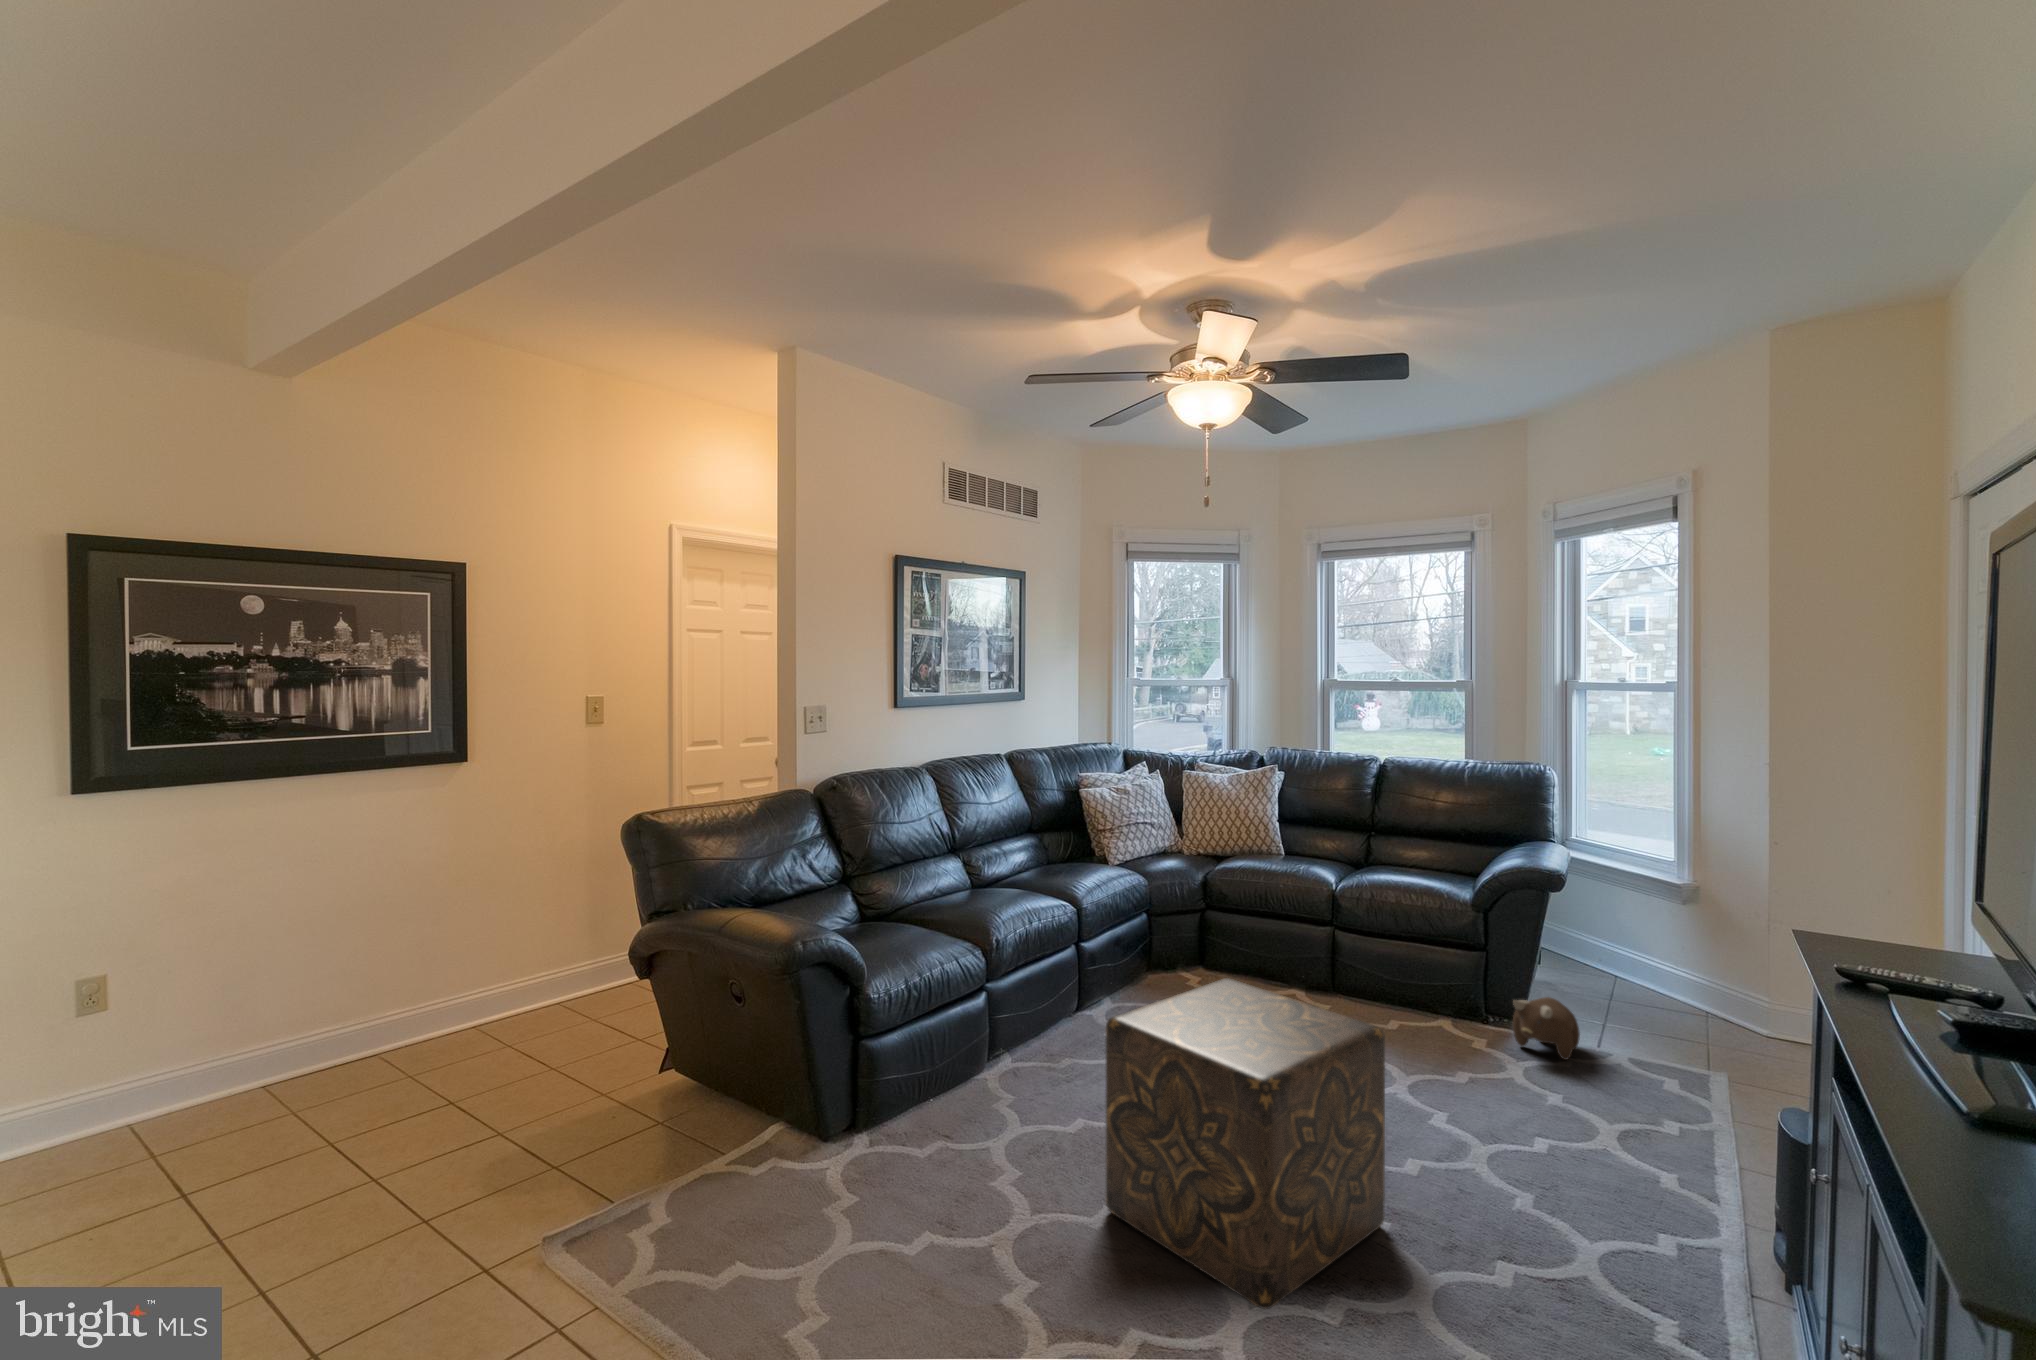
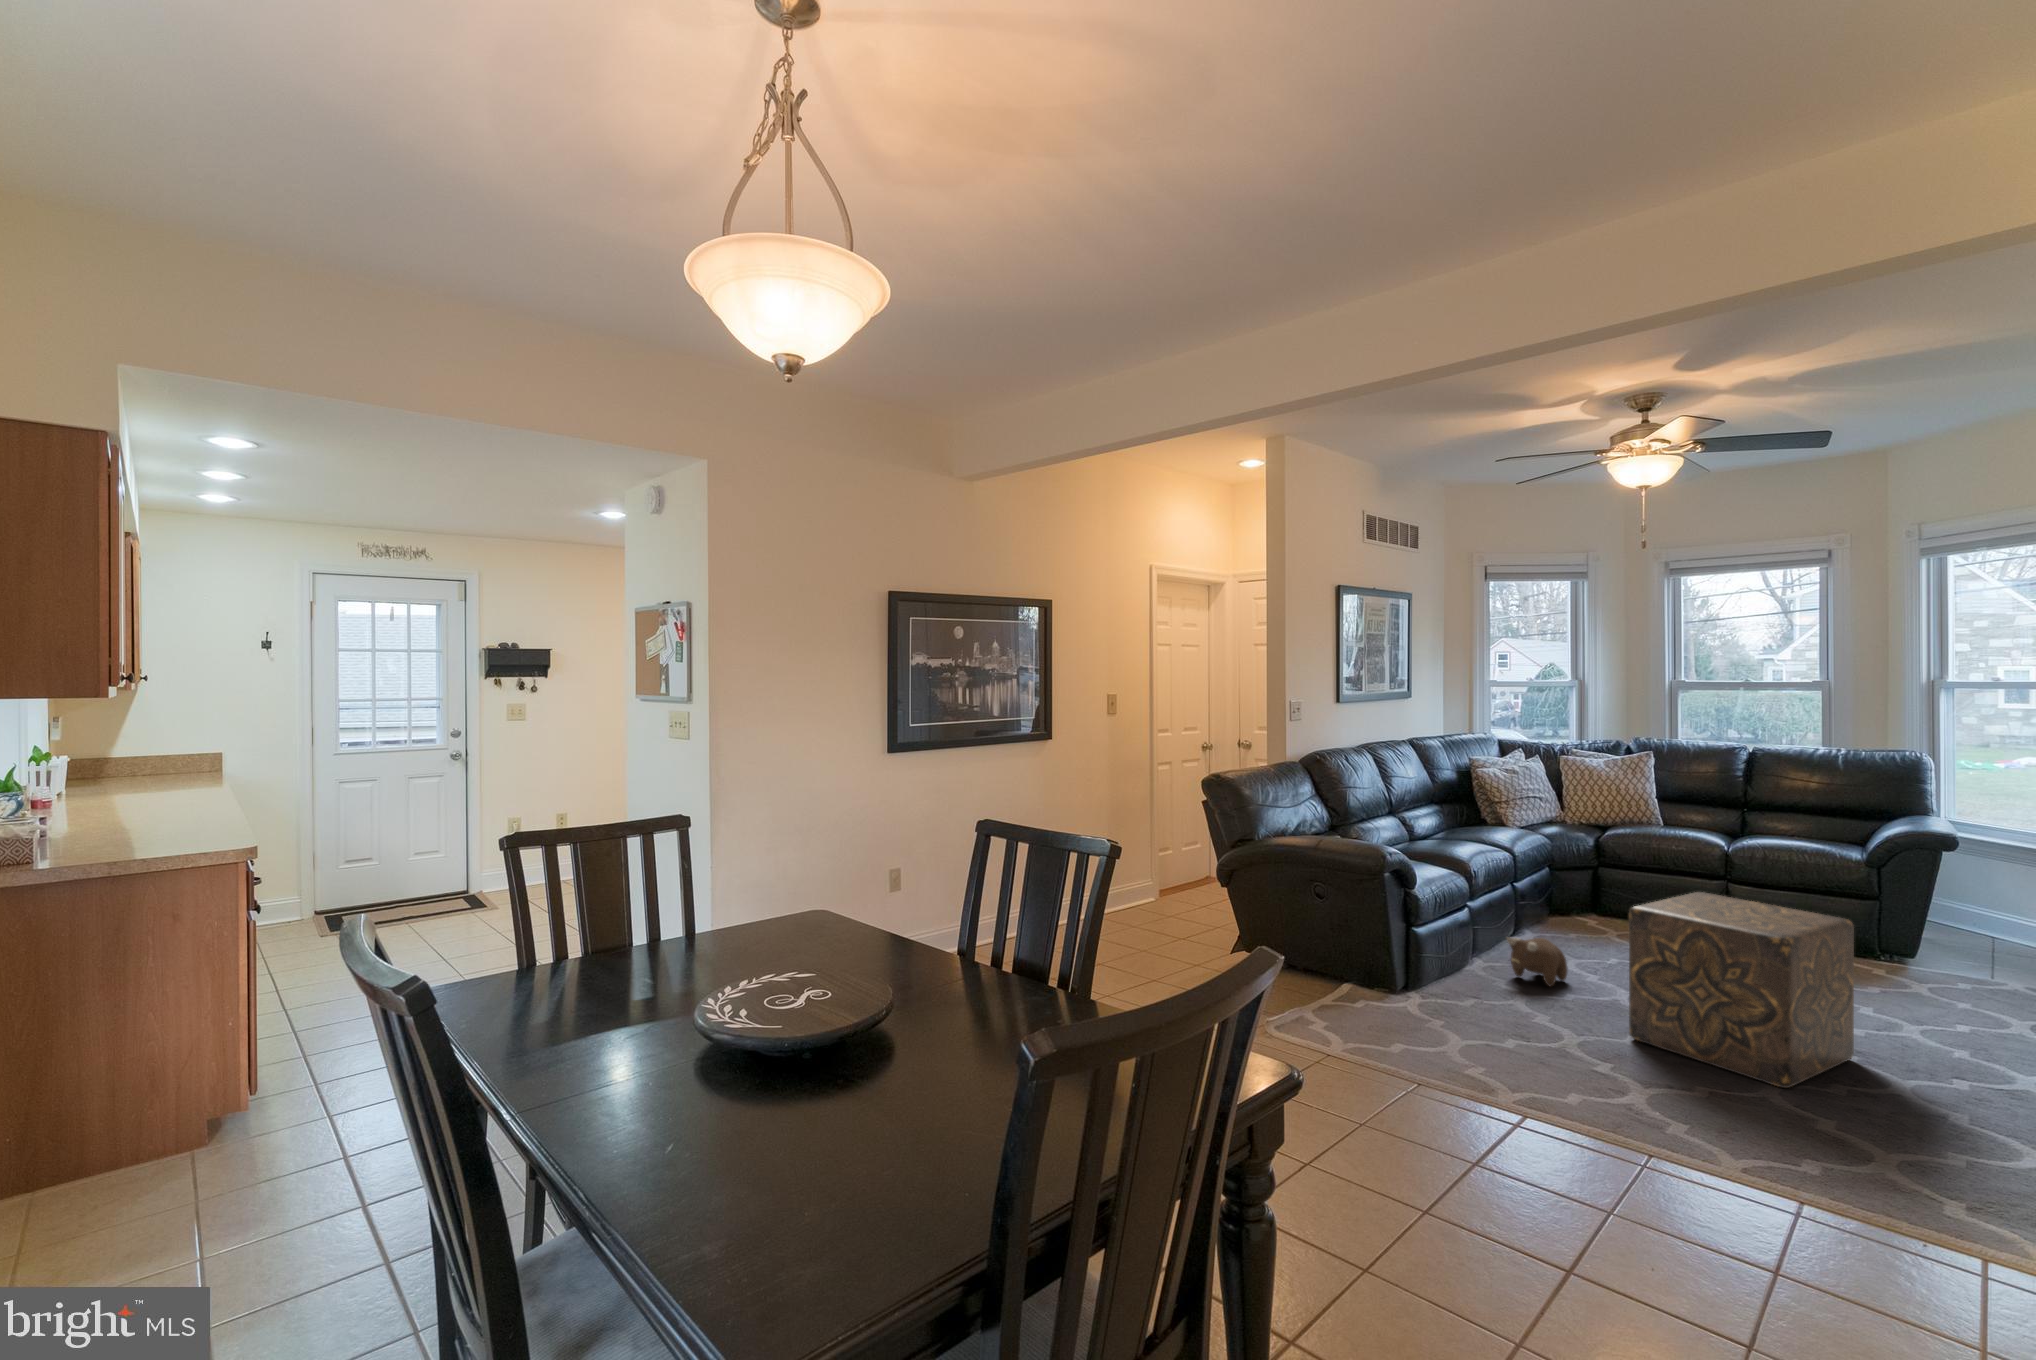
plush toy: present [1512,997,1580,1060] -> present [1507,937,1567,987]

